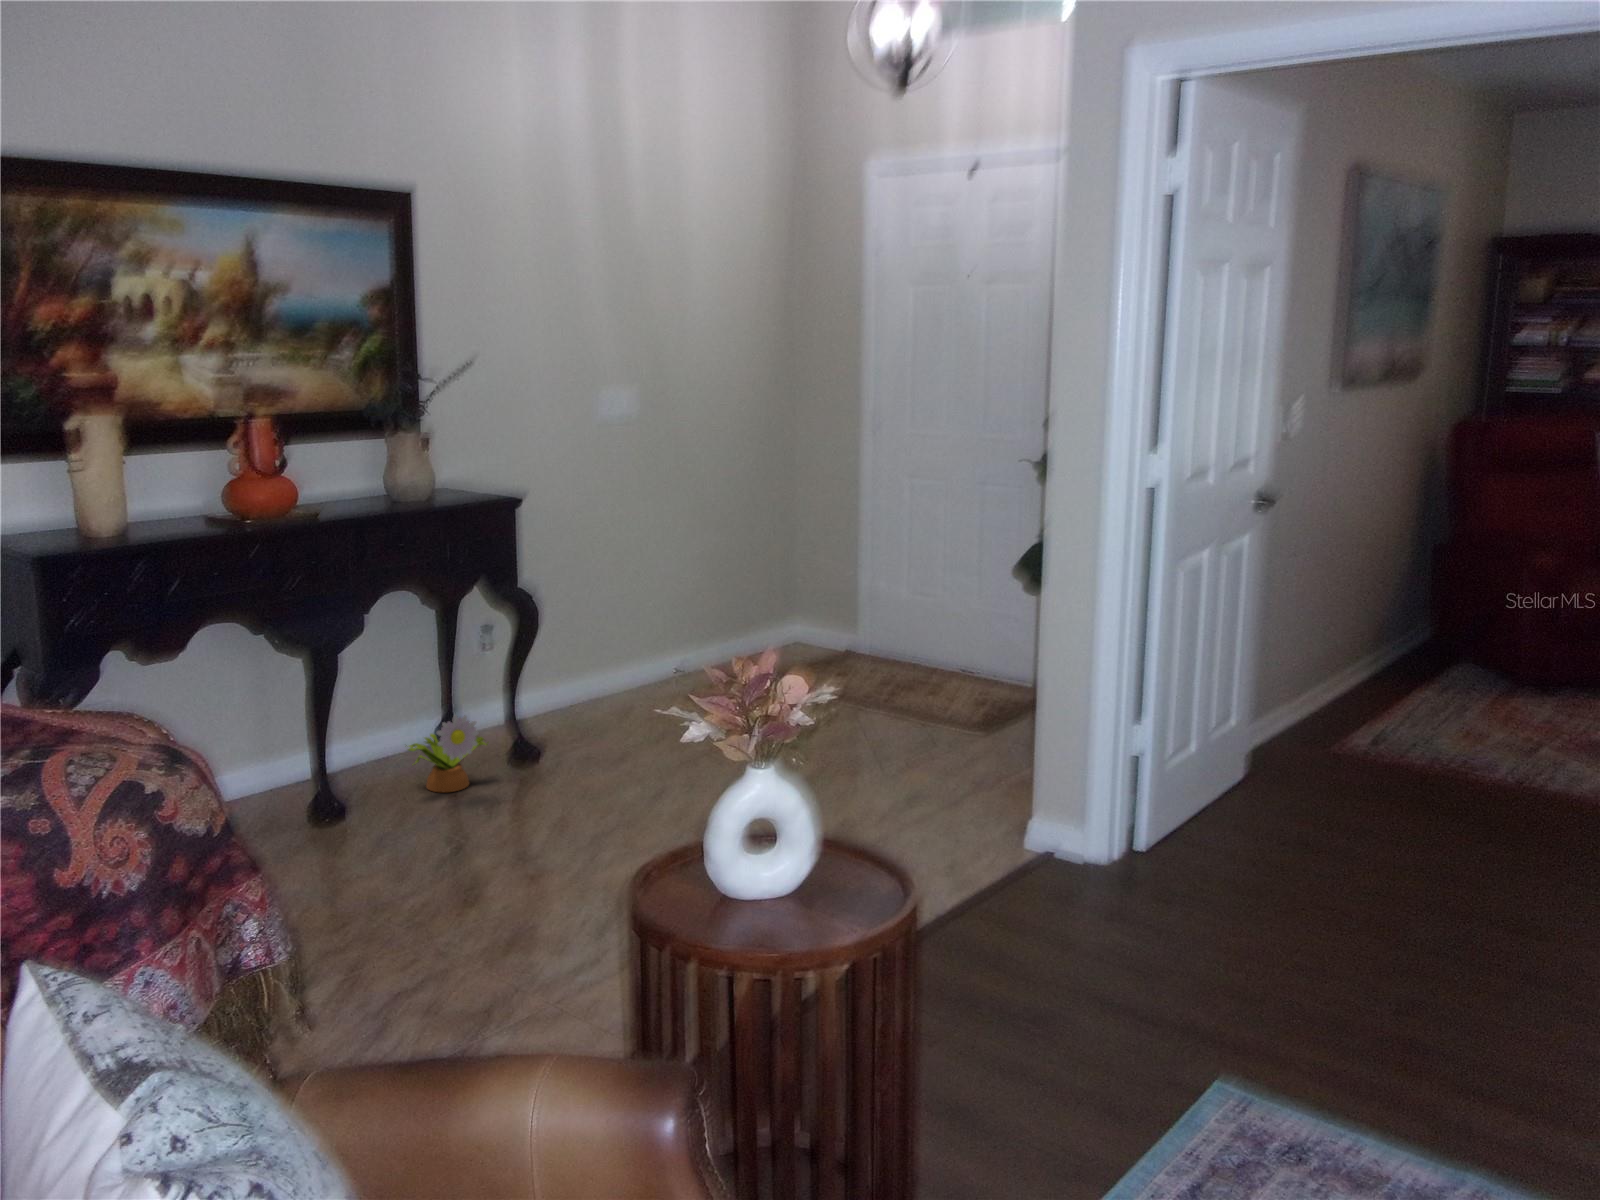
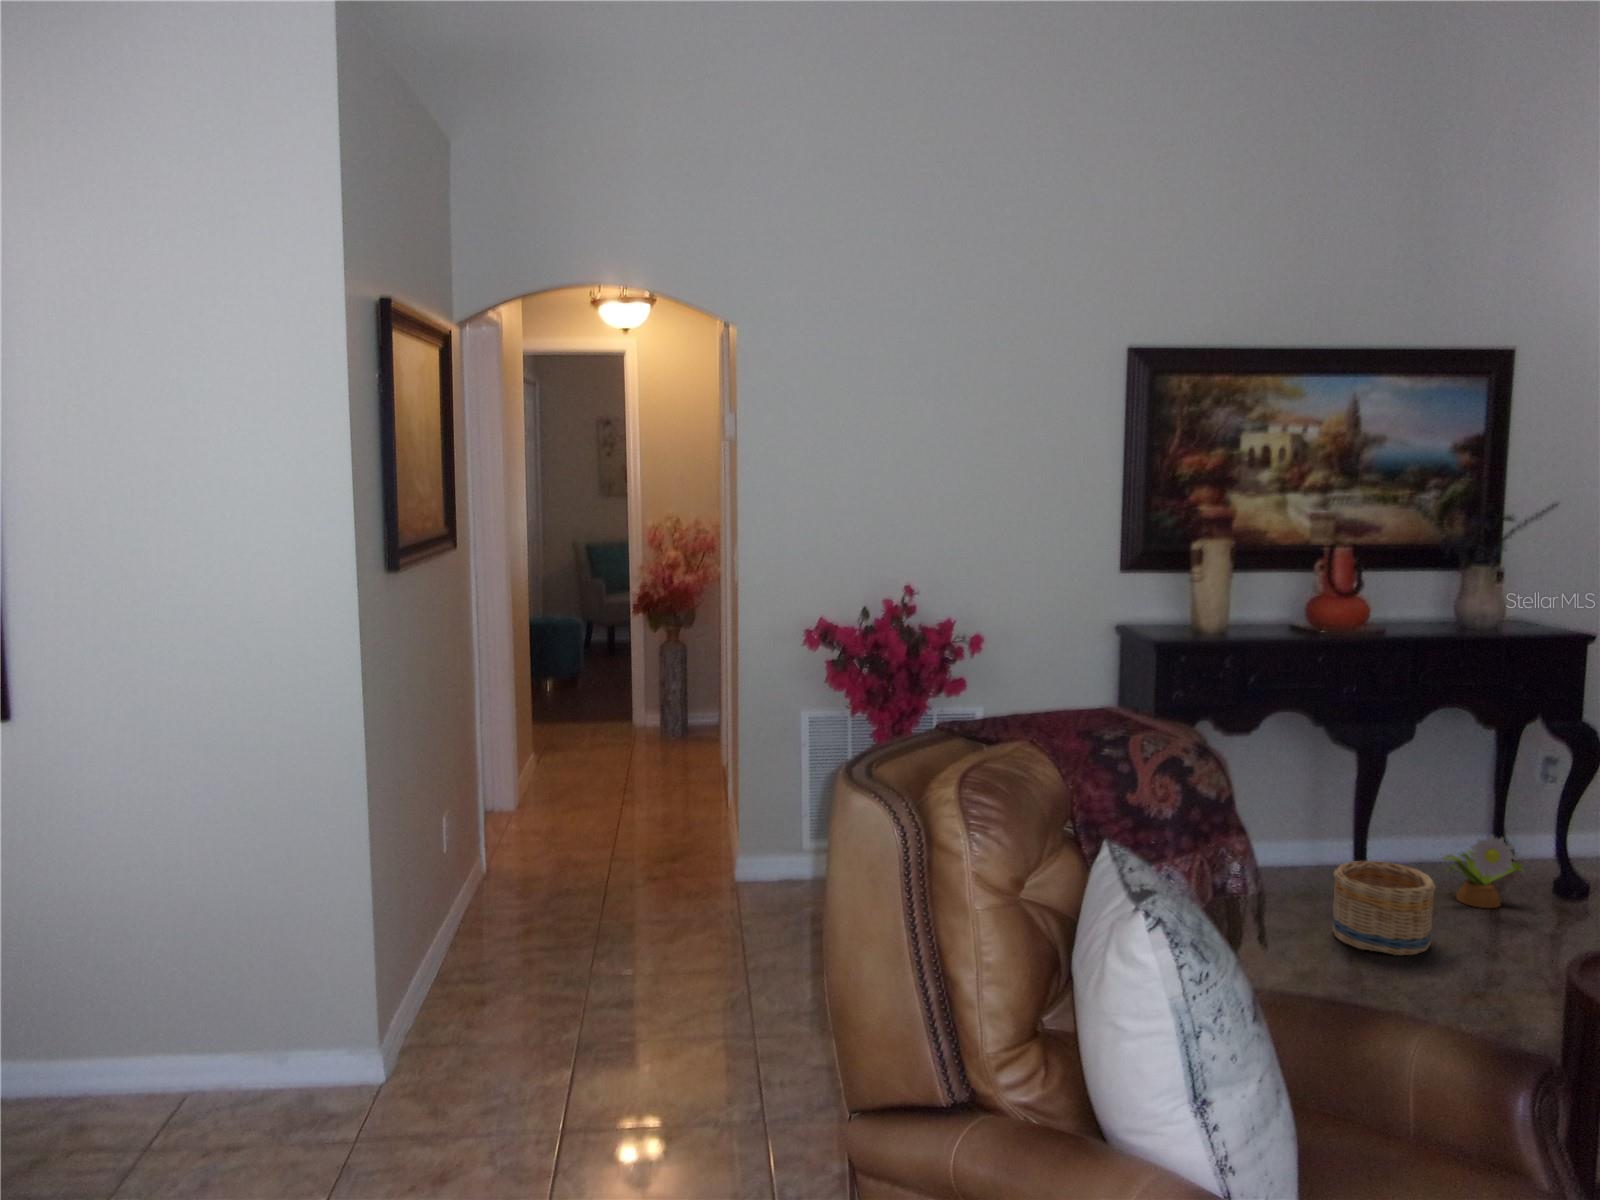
basket: none [303,771,417,879] -> present [1332,861,1436,955]

